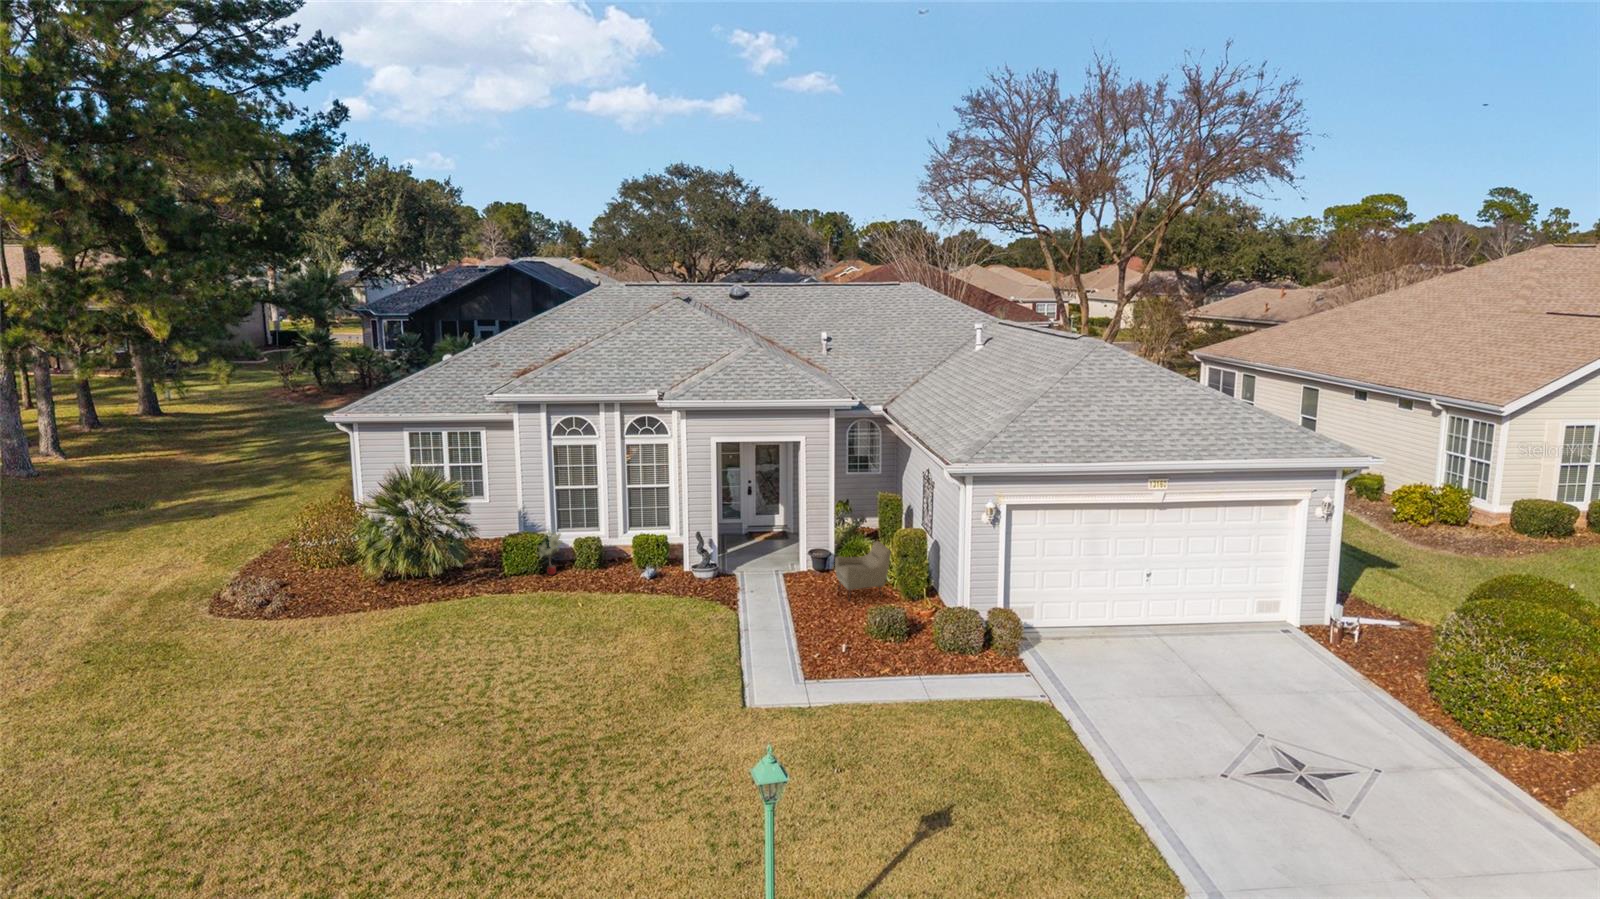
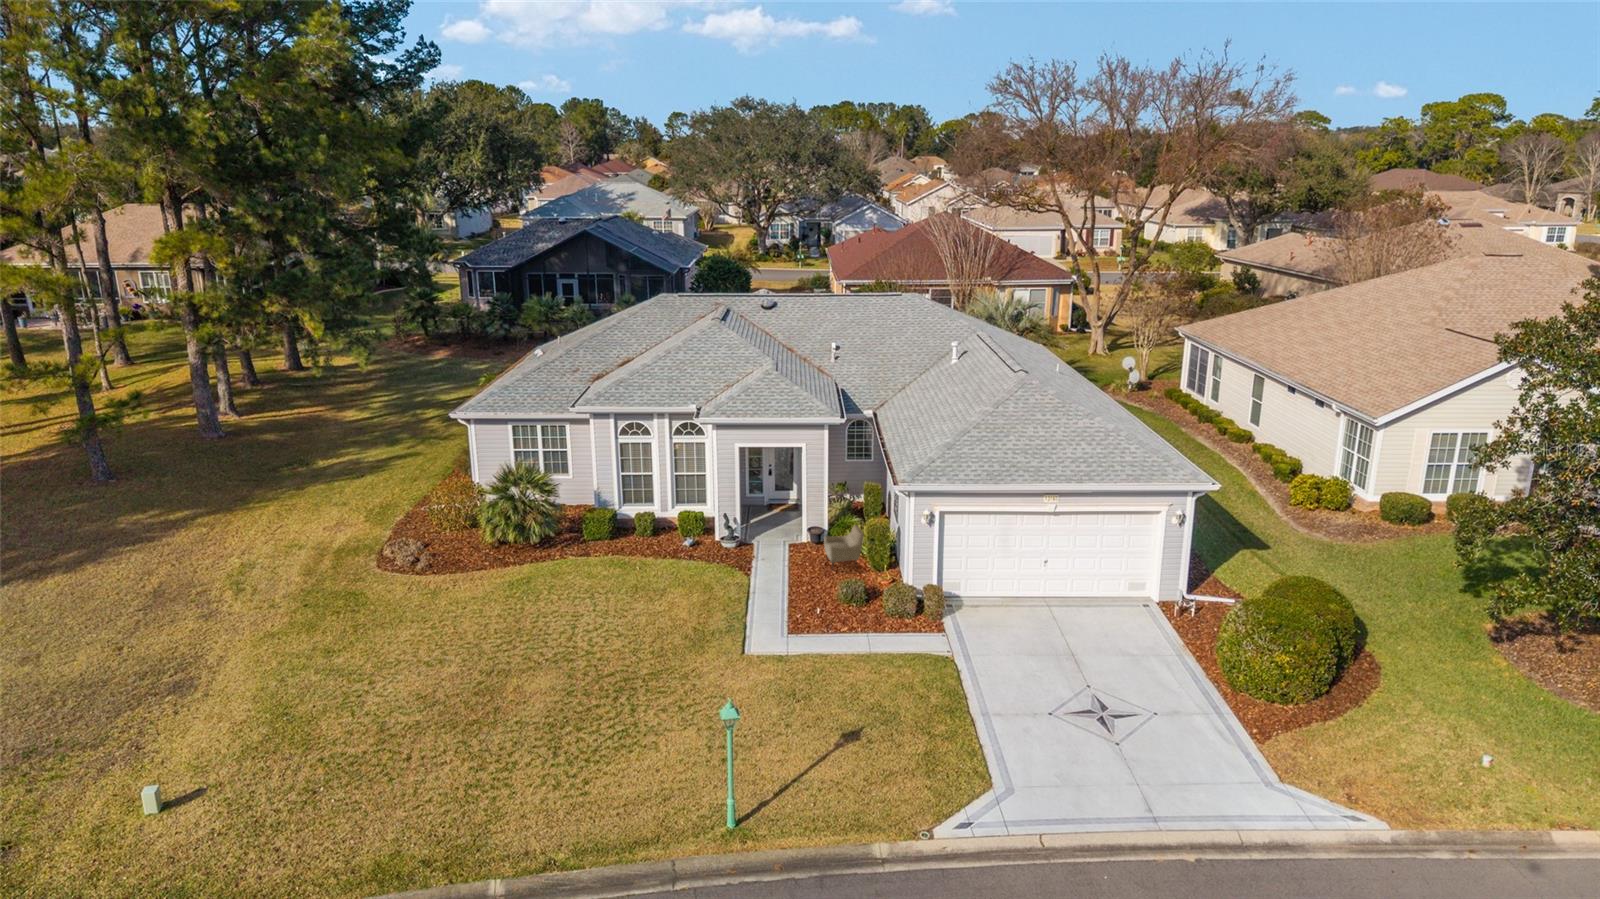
potted tree: present [538,531,562,575] -> none [606,507,626,541]

